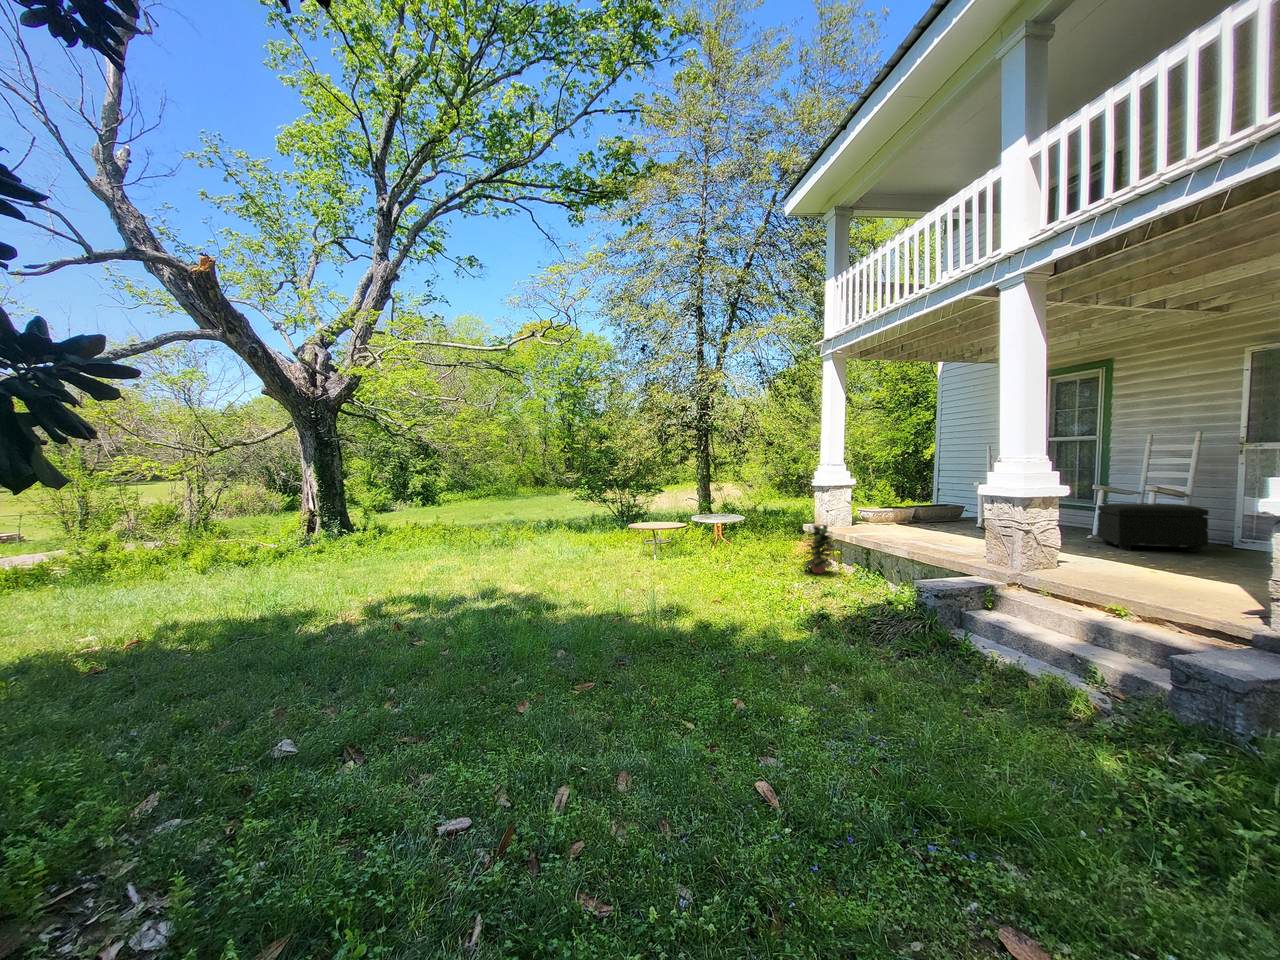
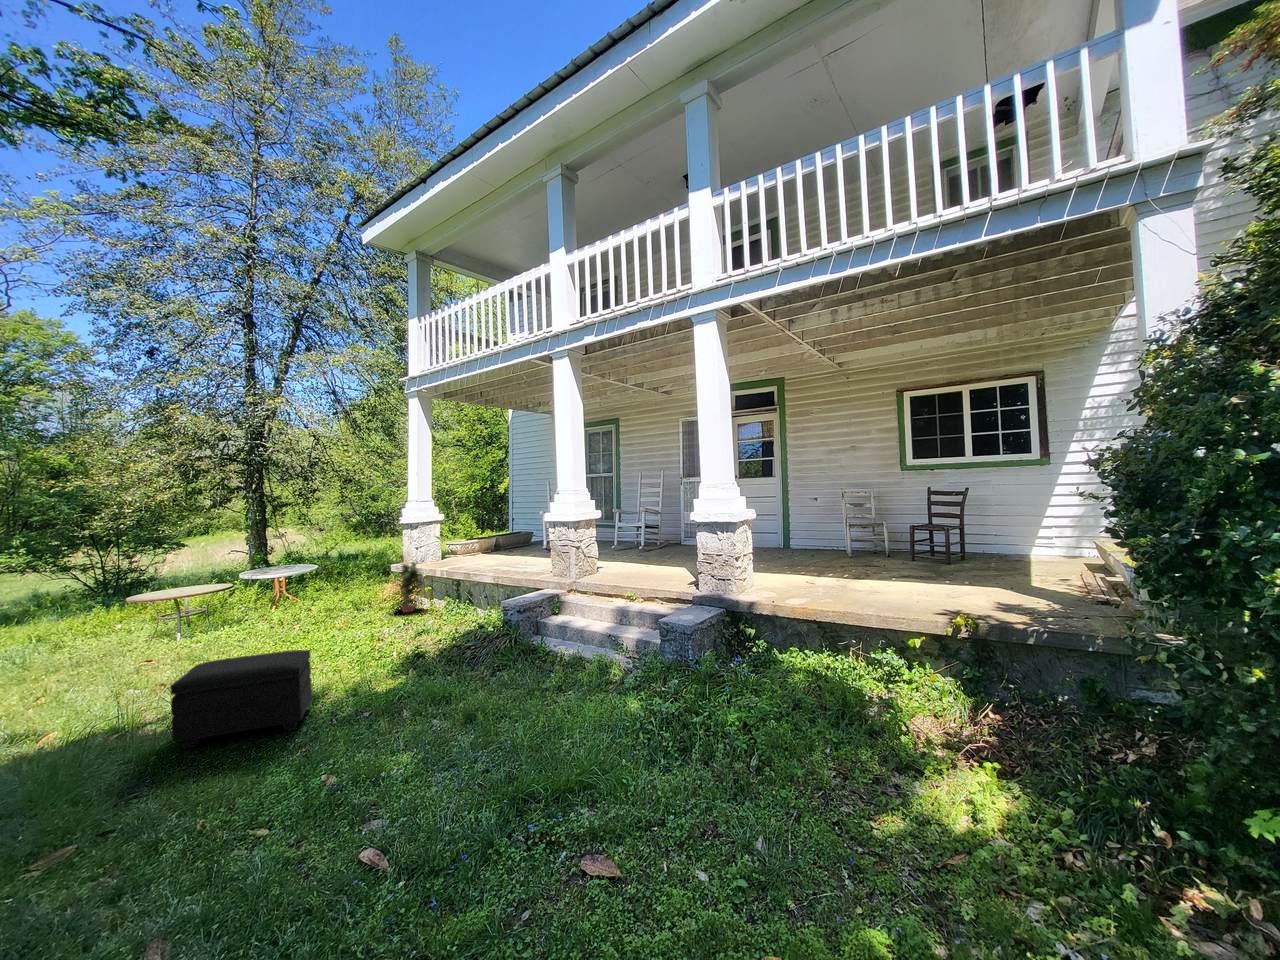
footstool: present [1097,503,1209,552] -> present [170,650,312,749]

